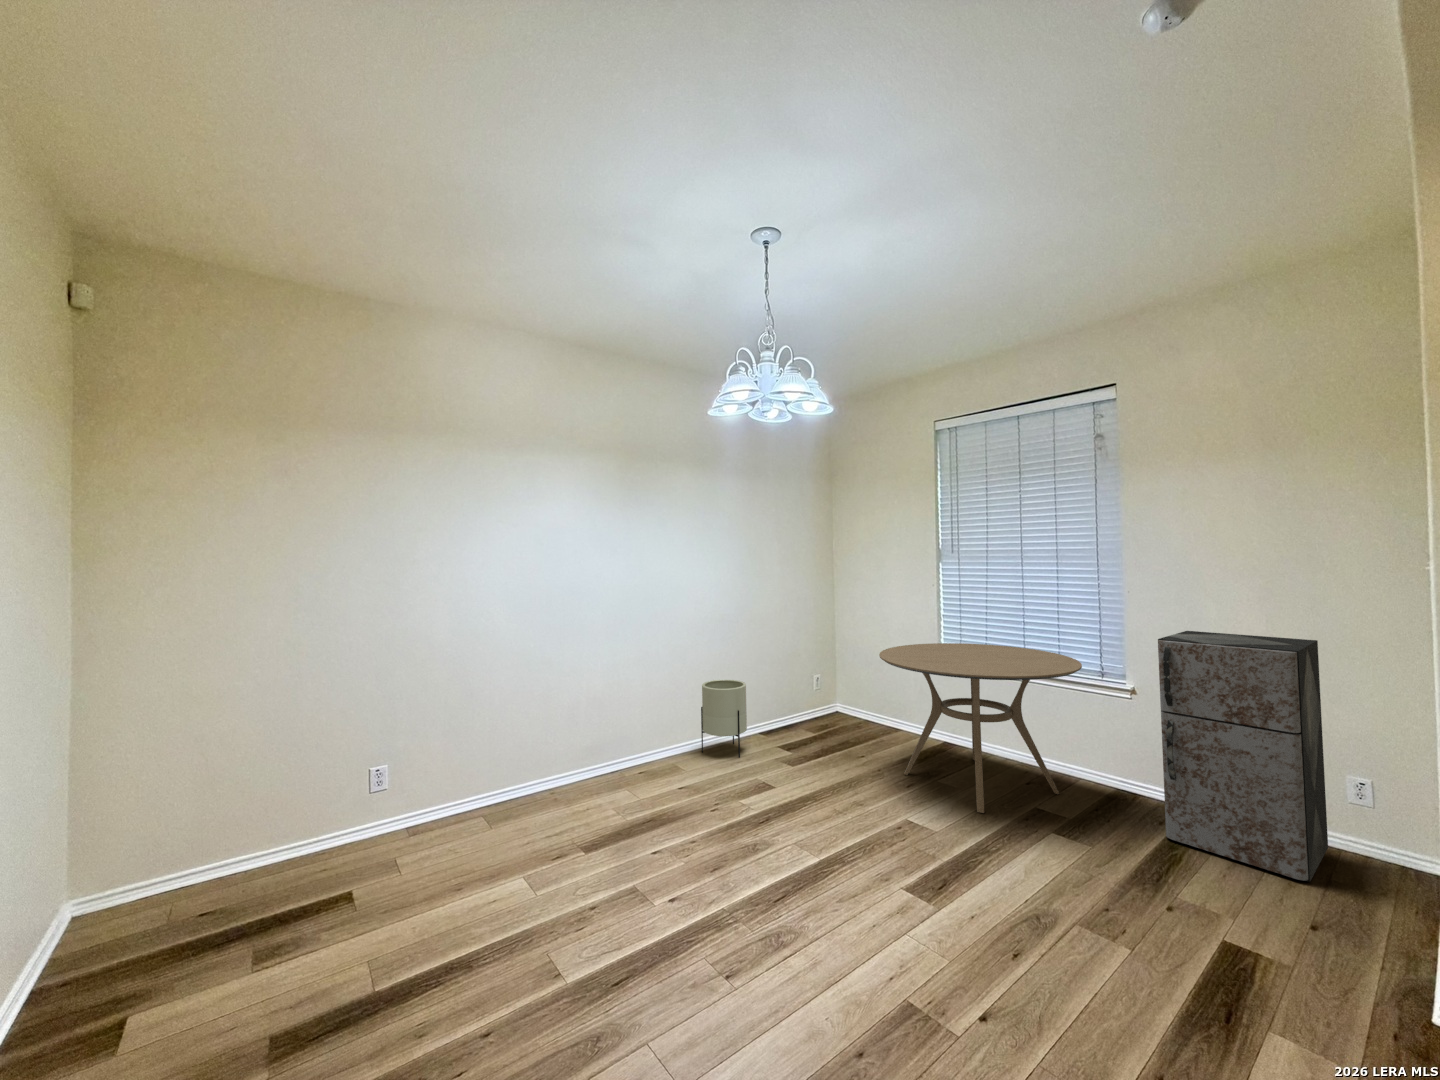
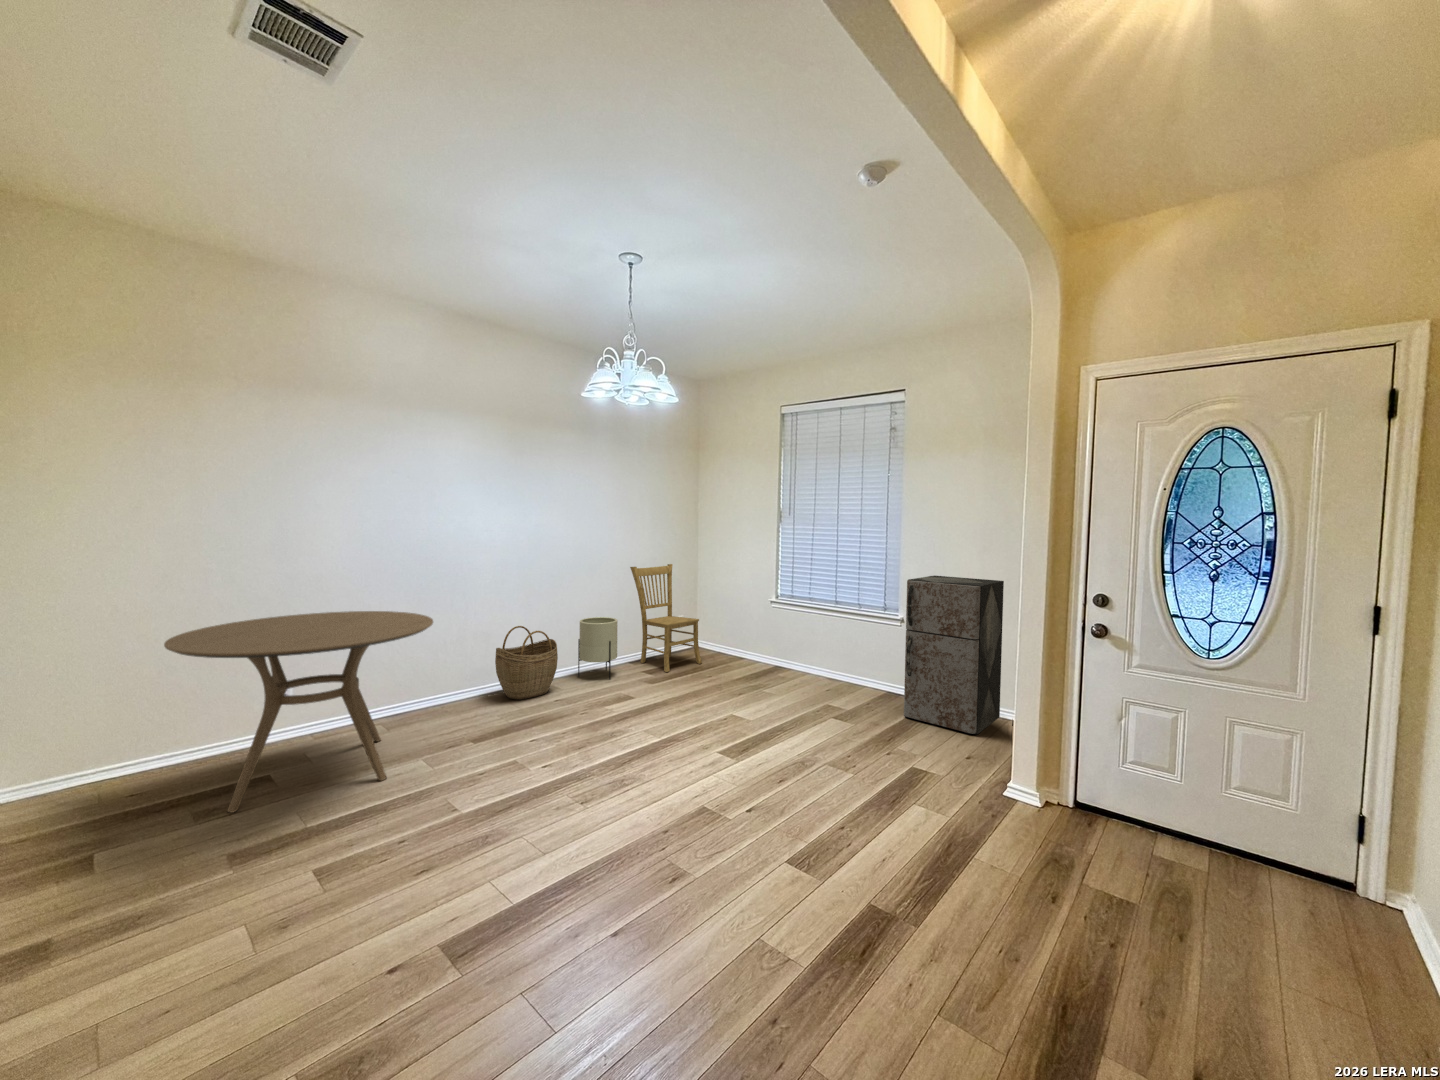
dining chair: none [757,614,848,749] -> present [630,564,702,672]
dining table: present [879,643,1082,813] -> present [164,611,433,812]
woven basket: none [608,693,678,784] -> present [495,626,558,700]

